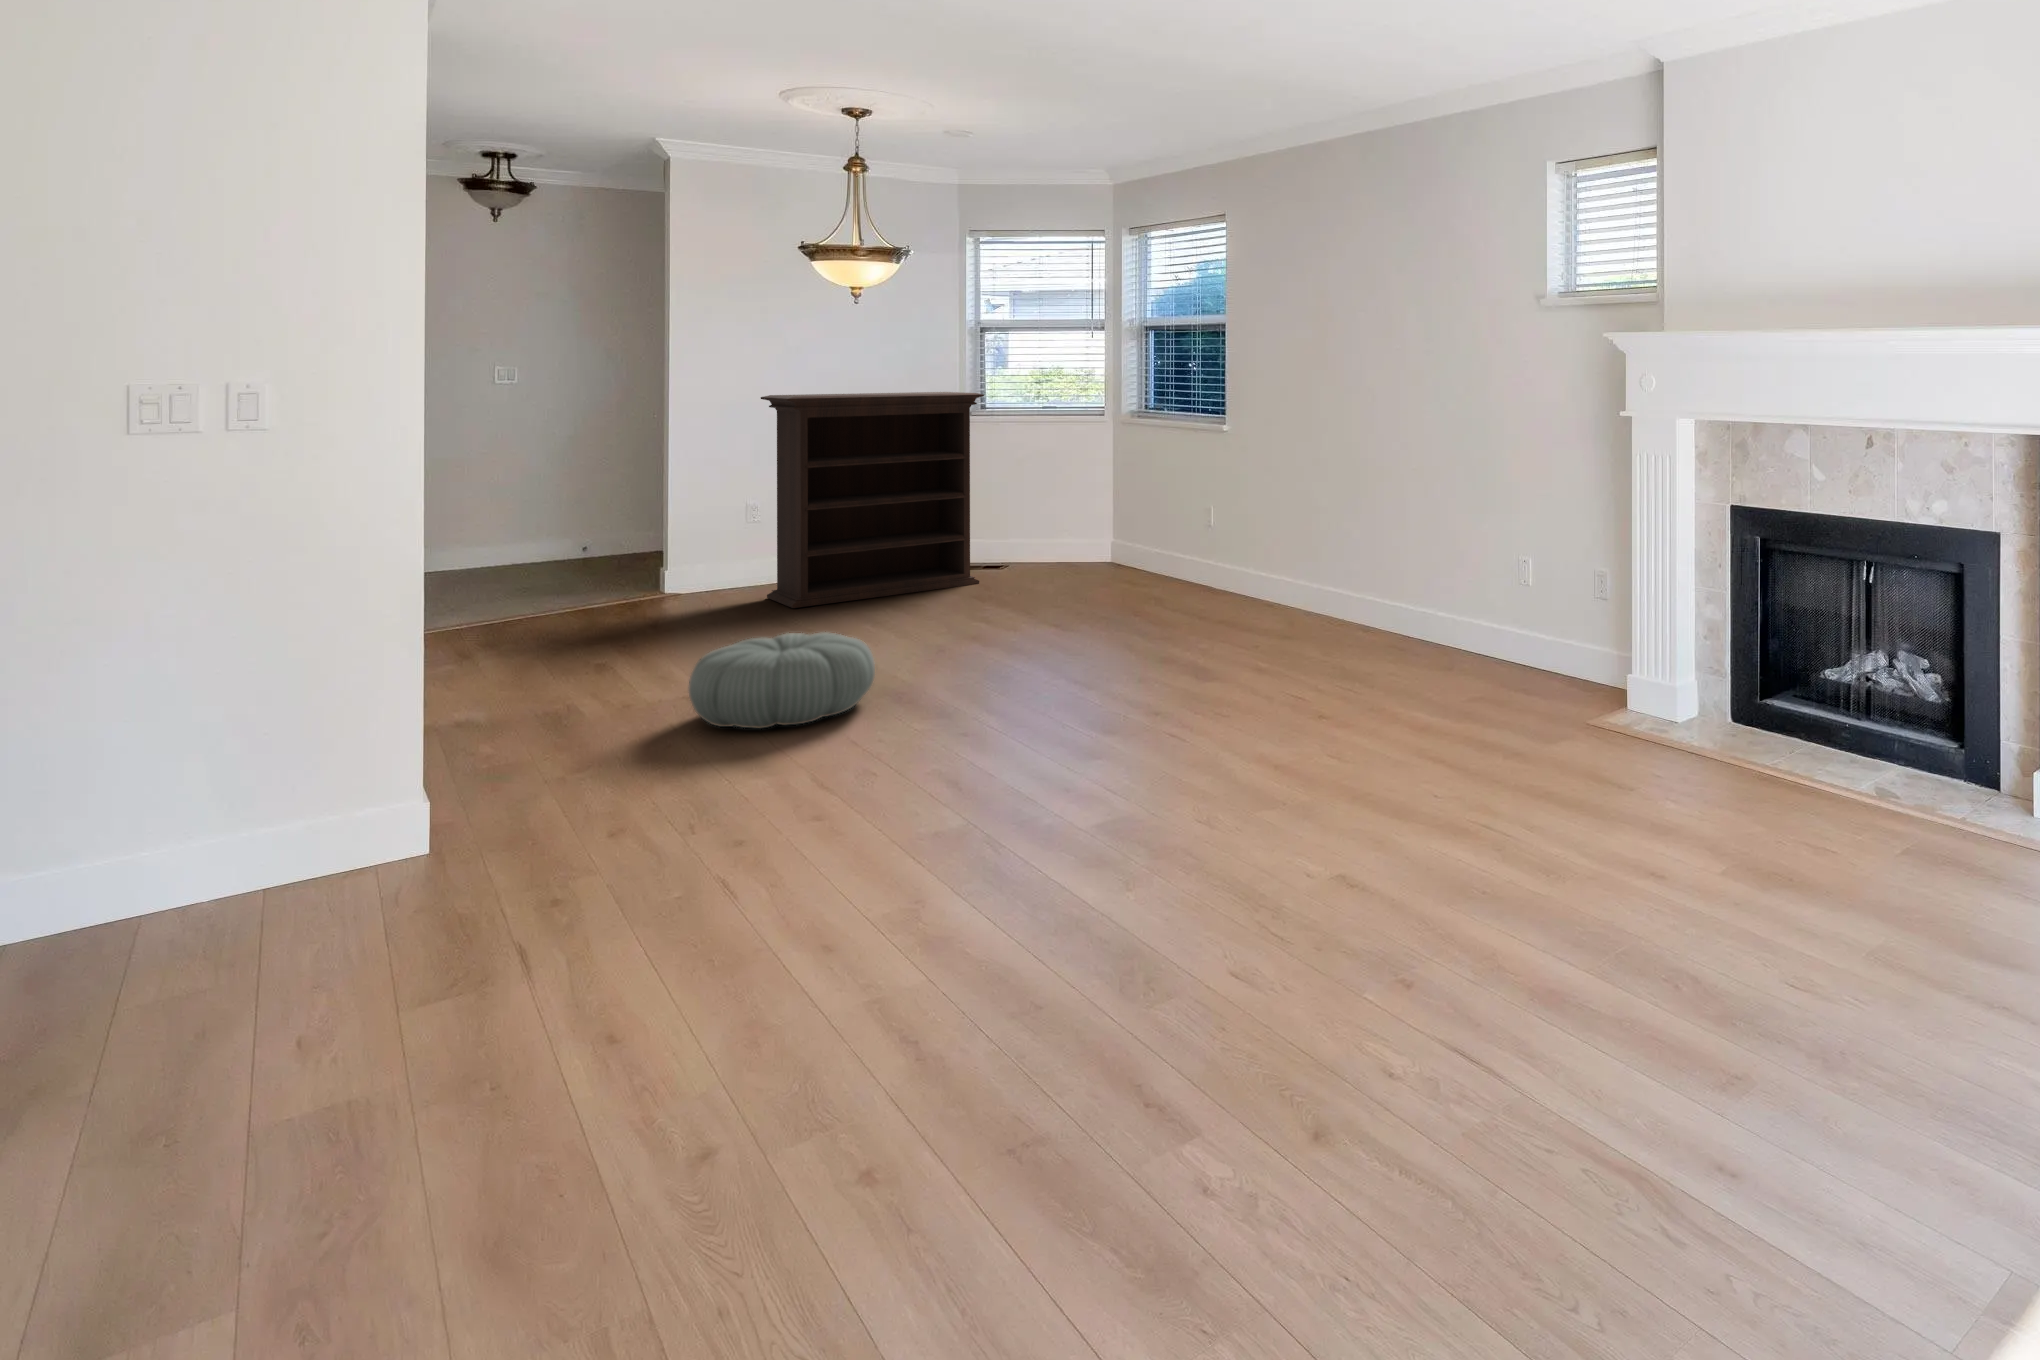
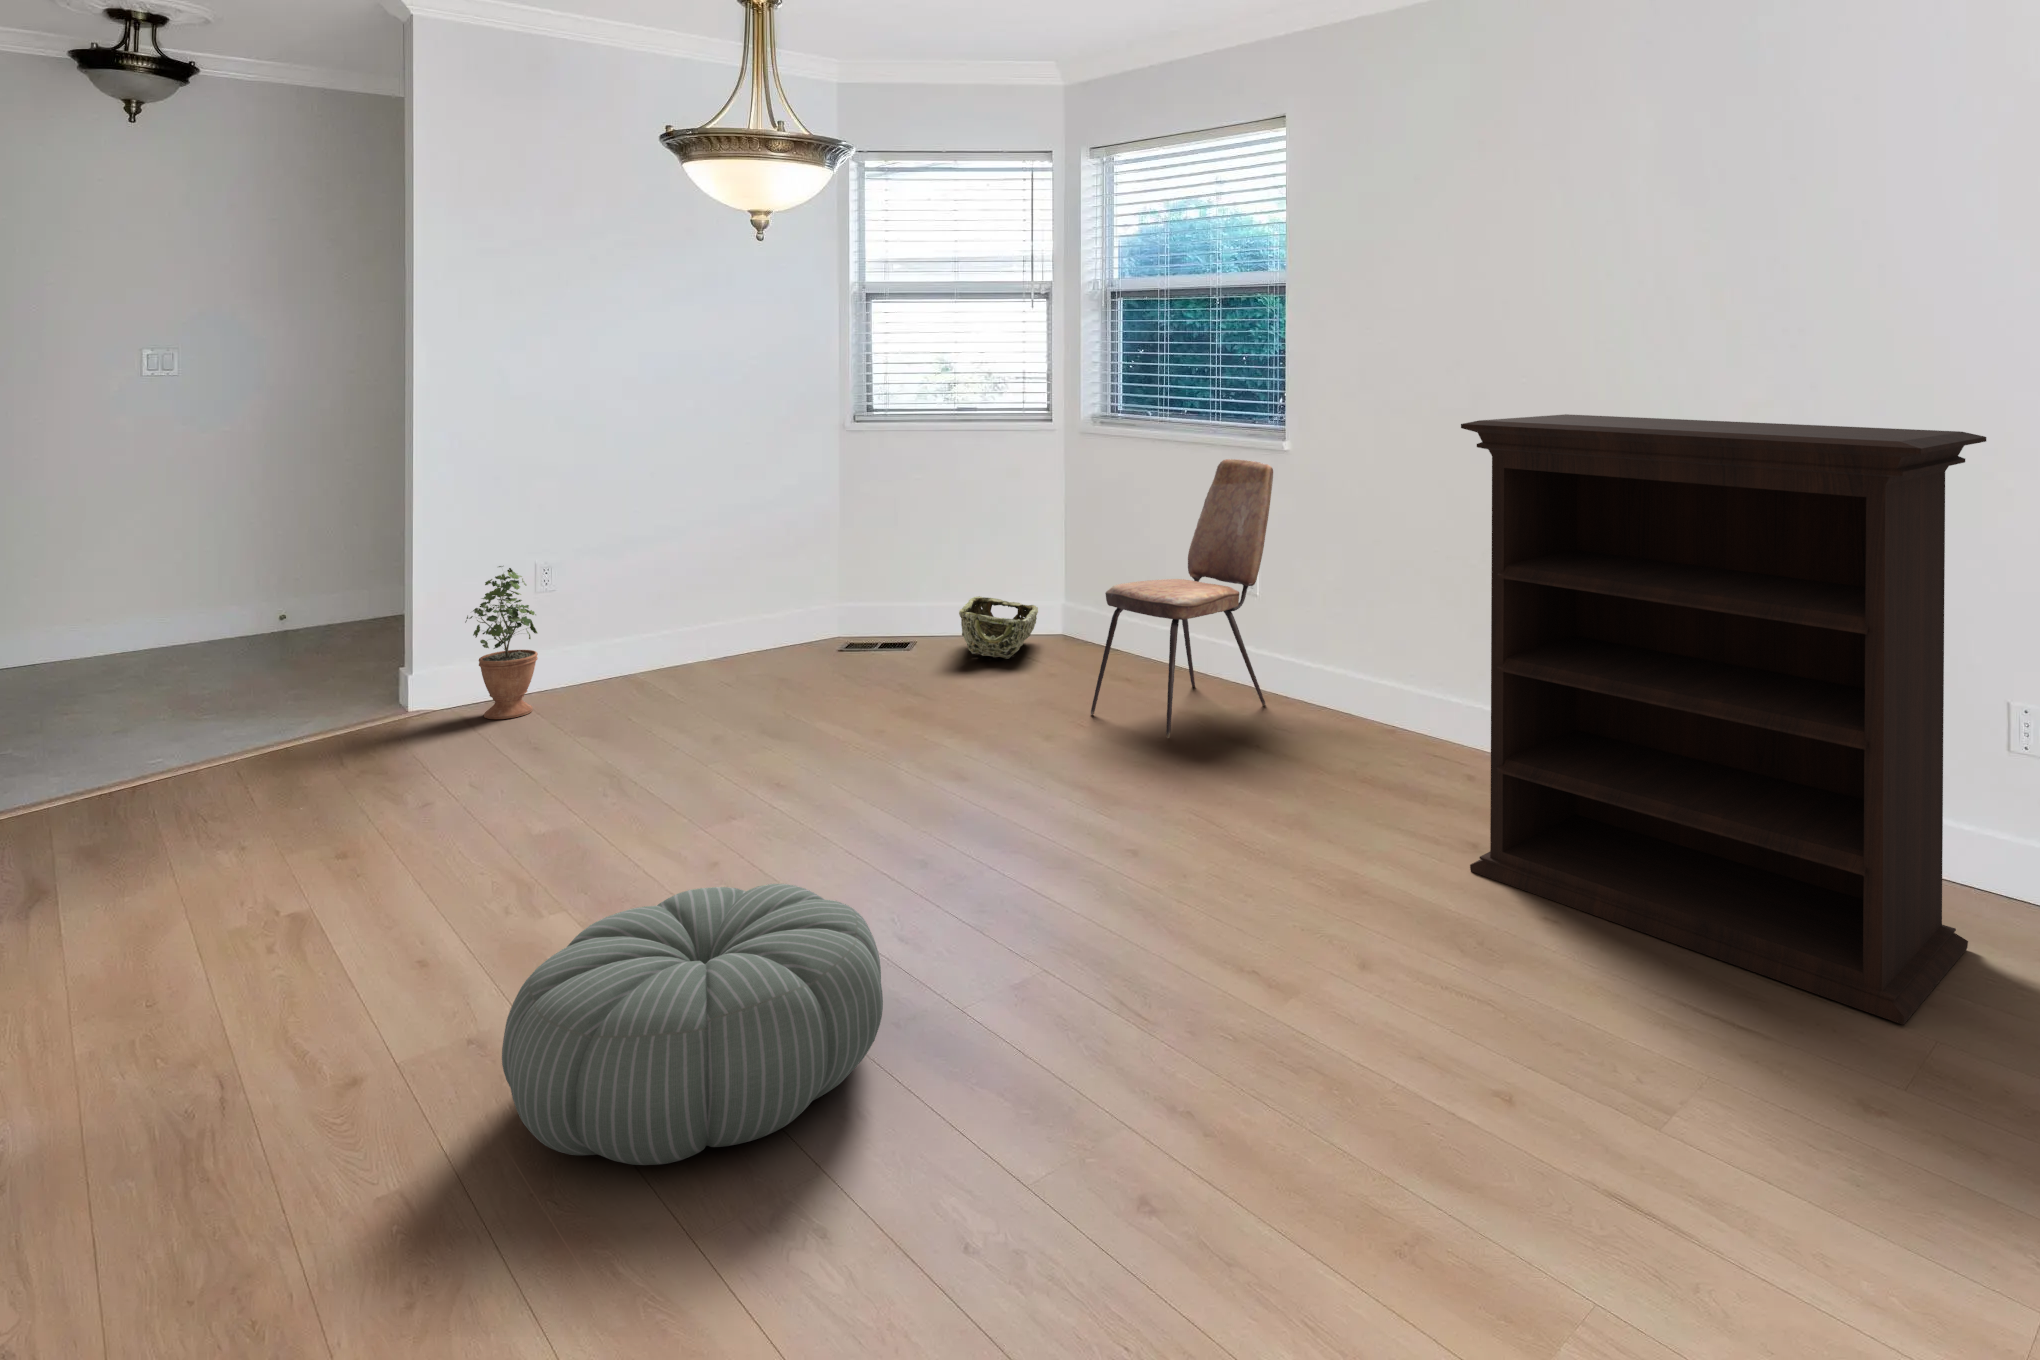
bookshelf: present [761,392,984,608] -> present [1461,414,1986,1025]
dining chair: none [1092,438,1219,609] -> present [1091,459,1273,738]
potted plant: none [701,505,748,600] -> present [465,566,538,719]
woven basket: none [1030,535,1094,574] -> present [959,596,1038,659]

